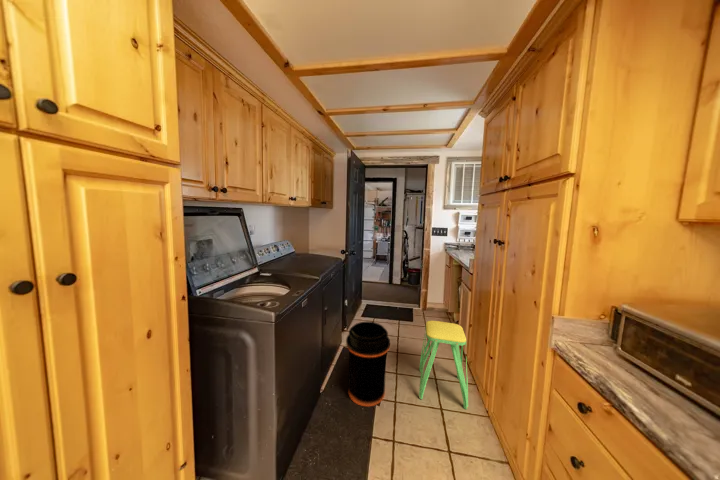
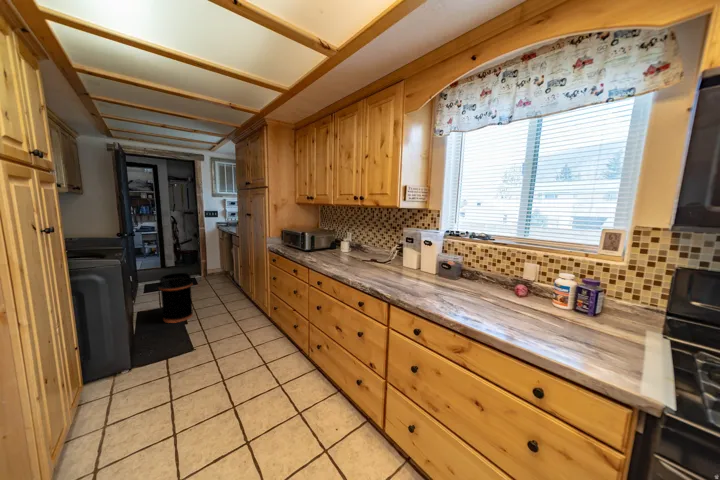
stool: present [419,321,468,409] -> none [212,264,244,308]

